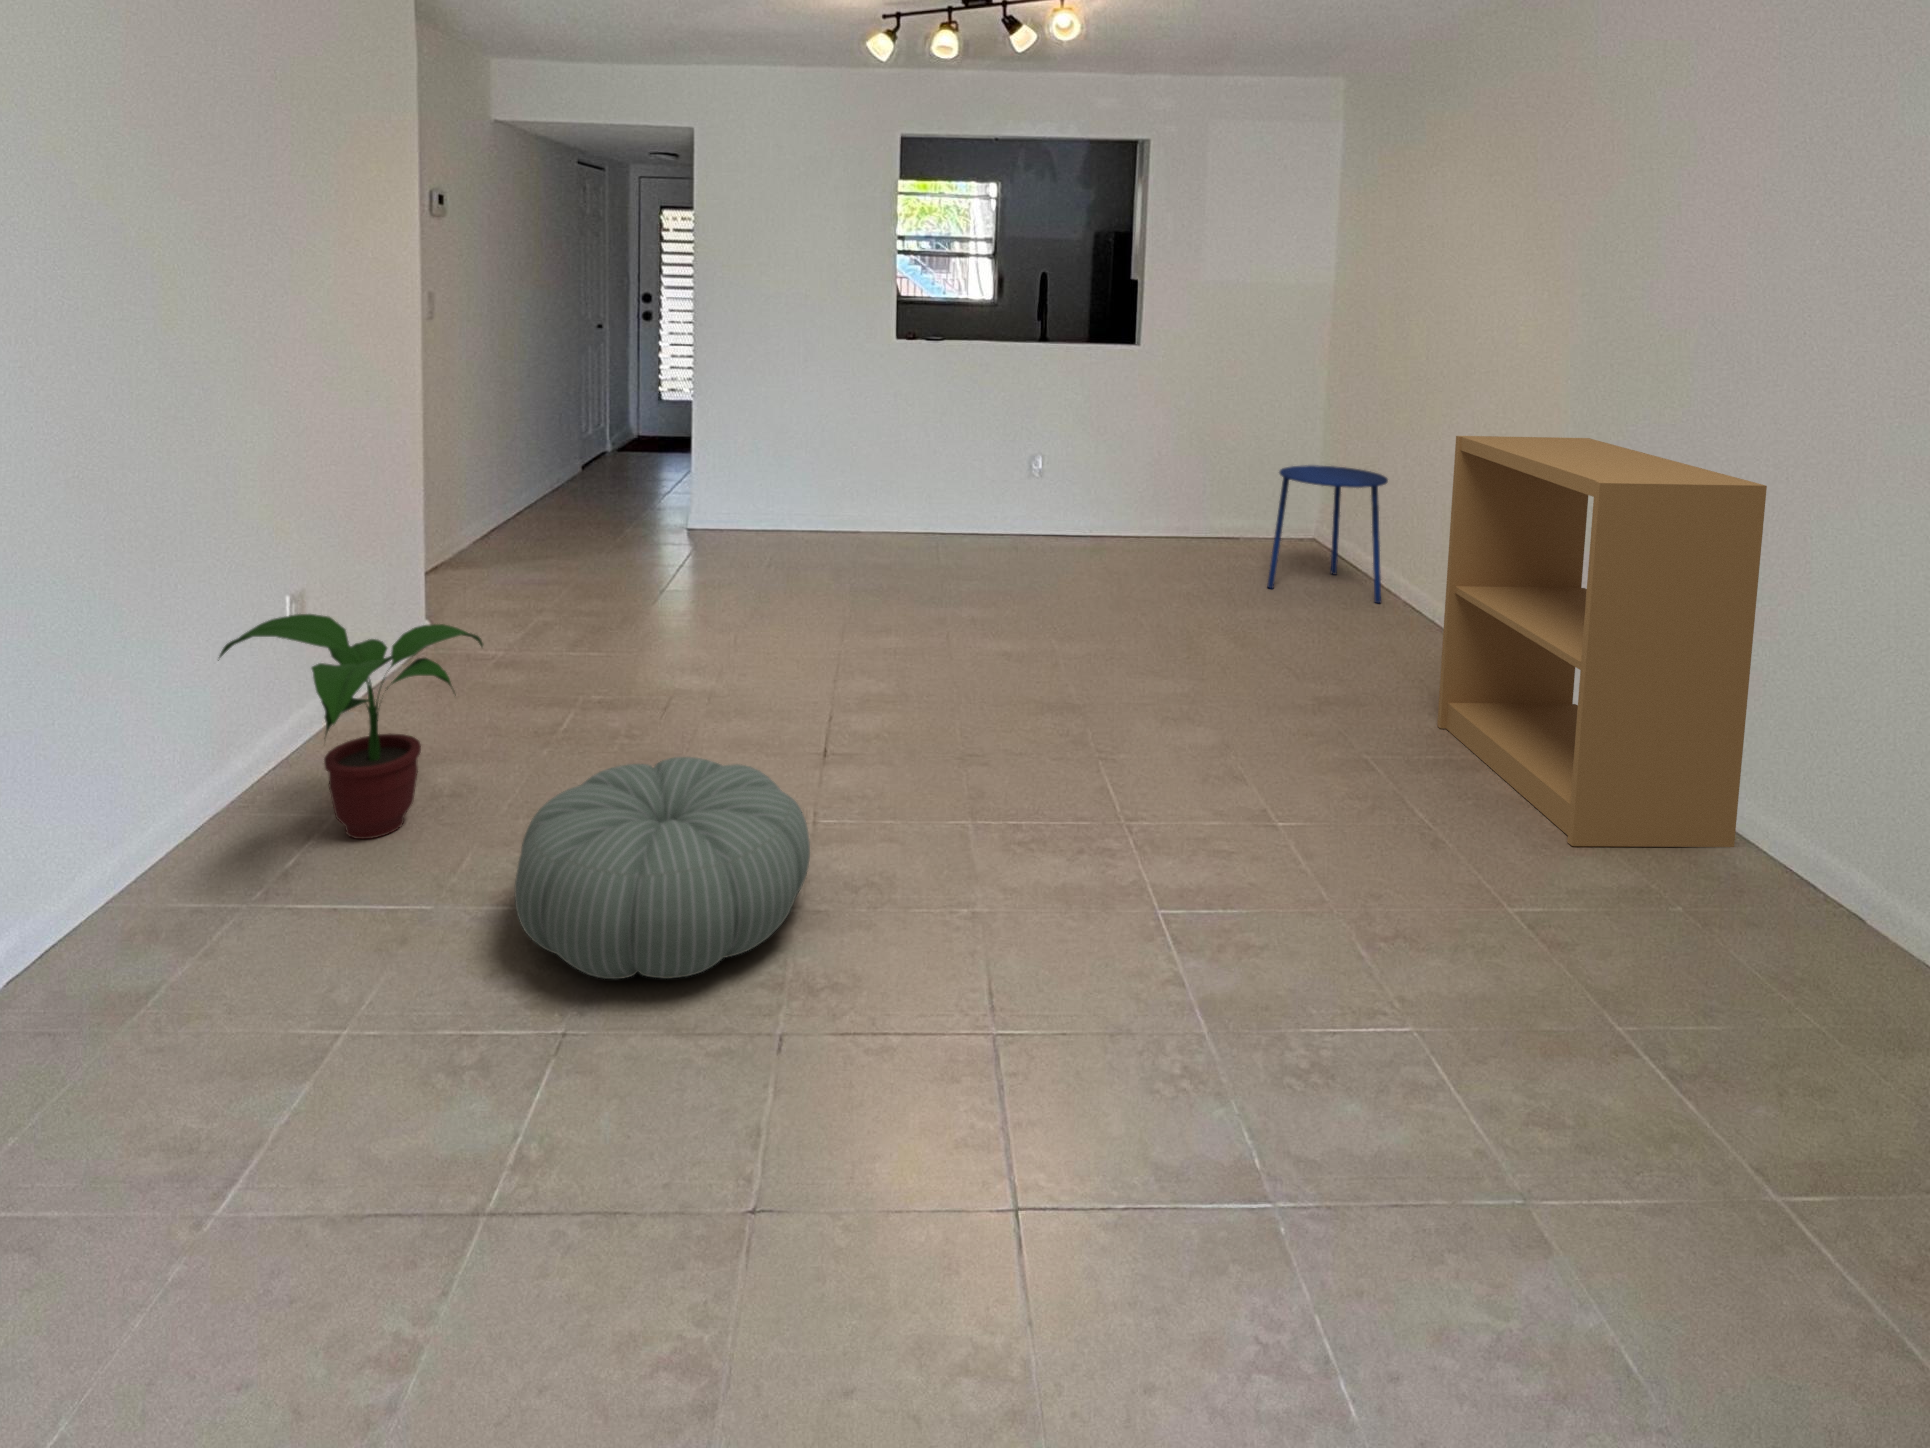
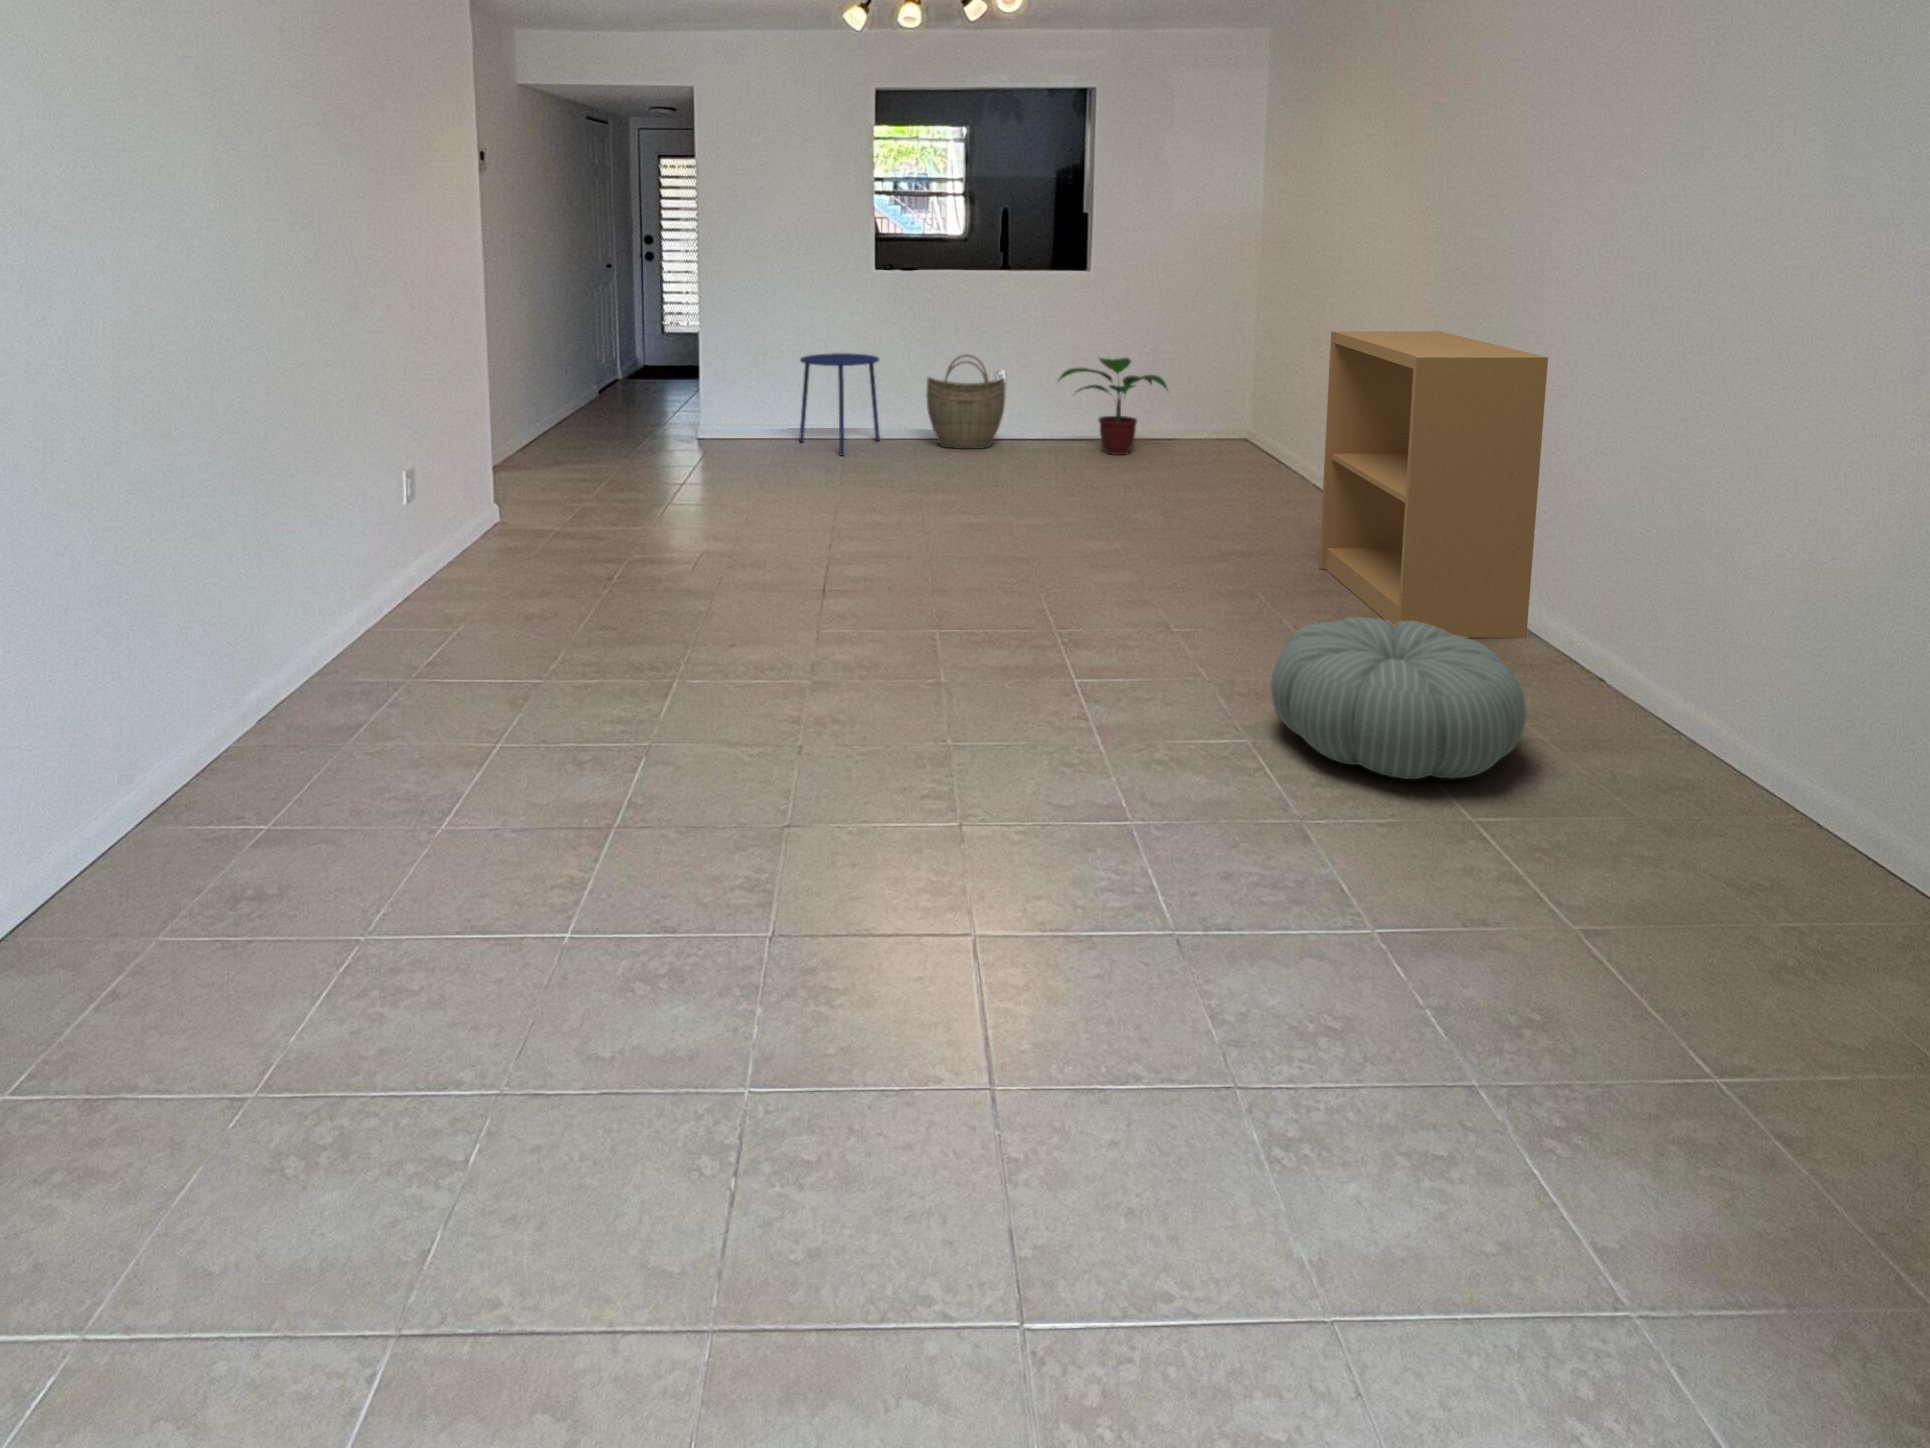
woven basket: none [949,436,1038,545] -> present [926,355,1005,449]
side table: present [1268,465,1388,603] -> present [799,353,880,456]
potted plant: present [218,614,483,839] -> present [1059,358,1167,455]
pouf: present [515,757,810,979] -> present [1271,617,1526,779]

